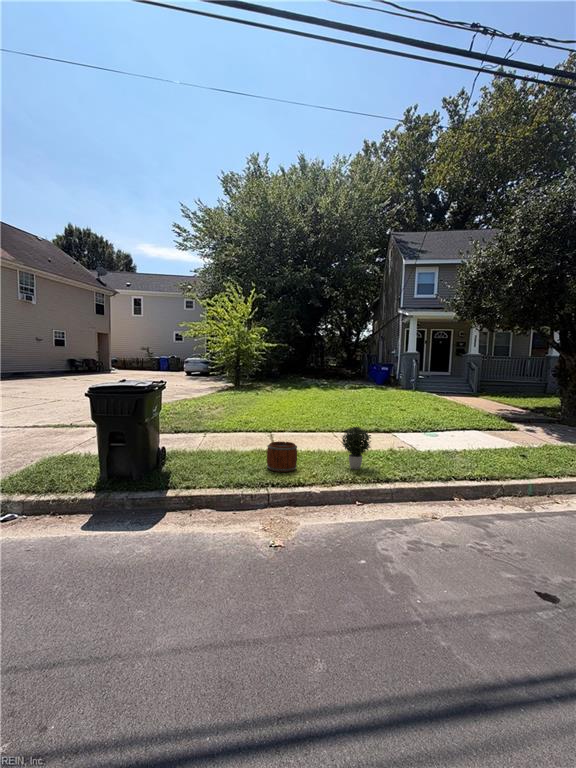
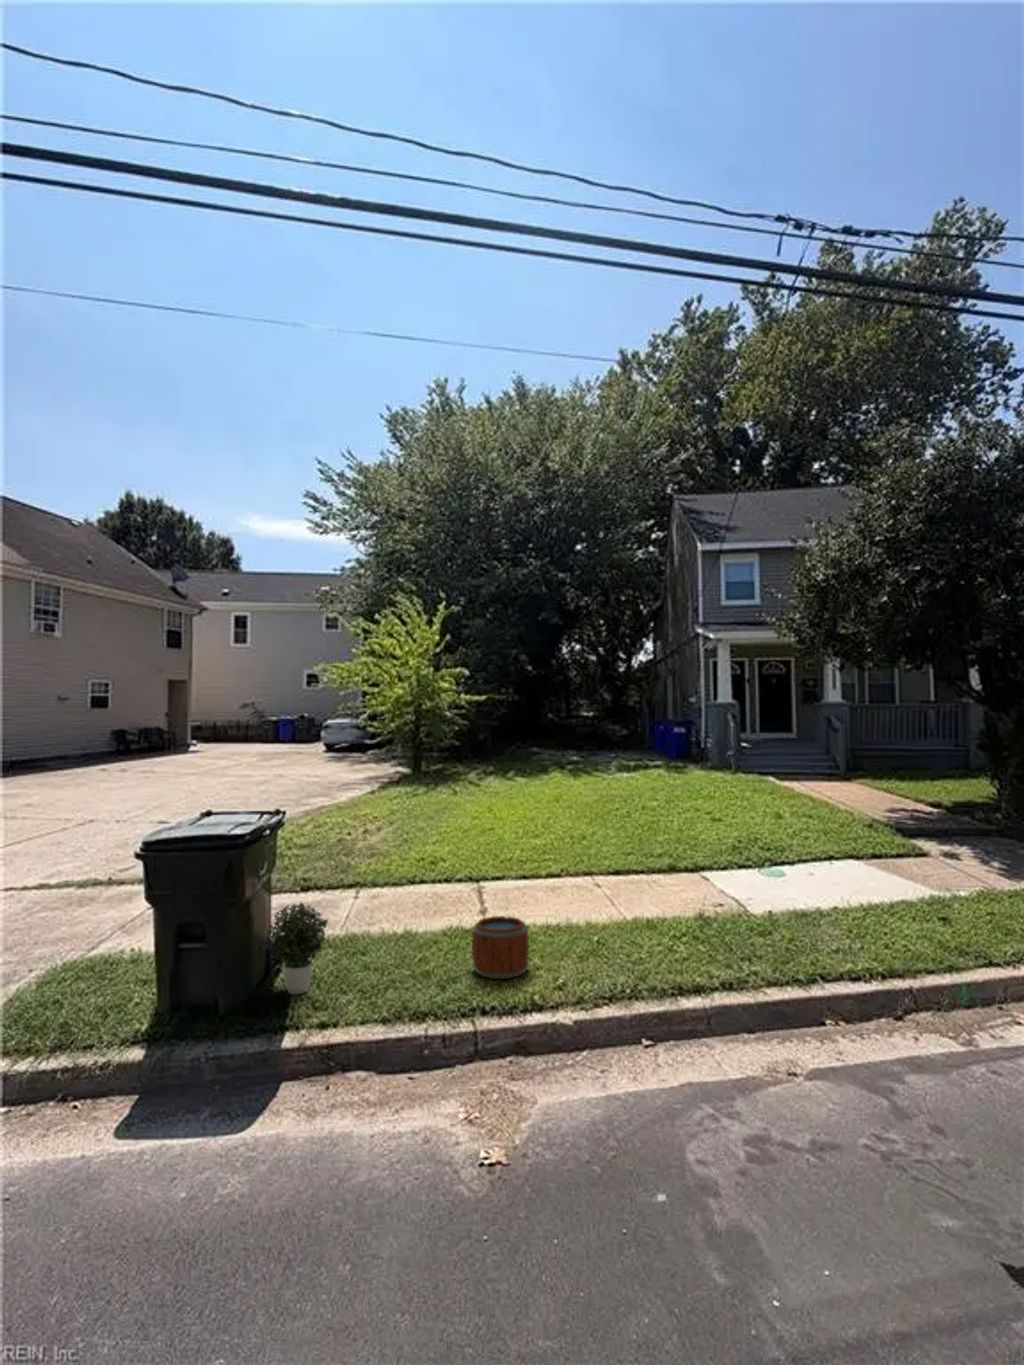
potted plant: present [342,427,371,470] -> present [268,903,328,994]

